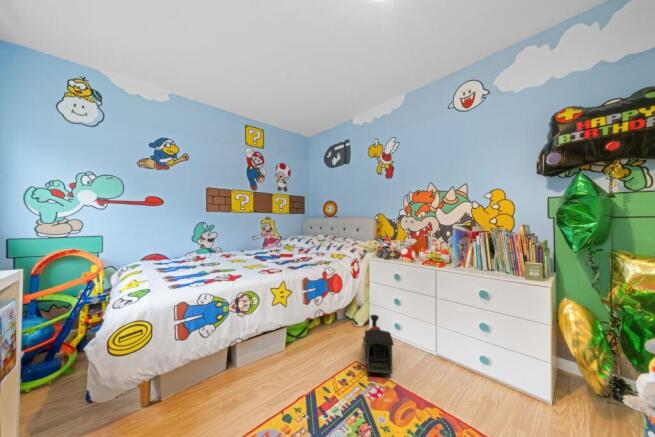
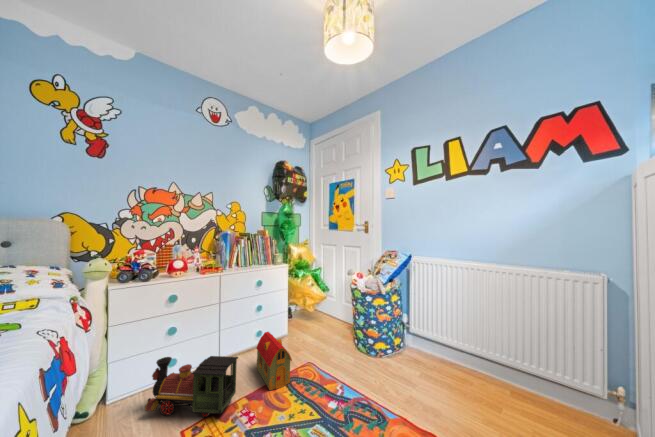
toy house: none [412,351,466,420] -> present [257,332,292,390]

